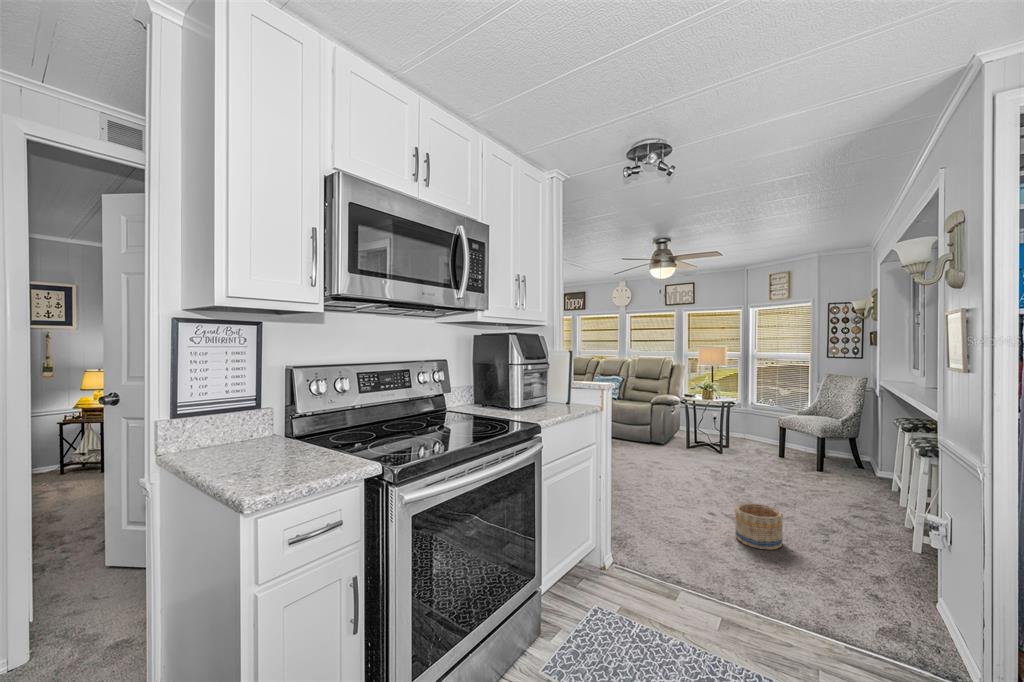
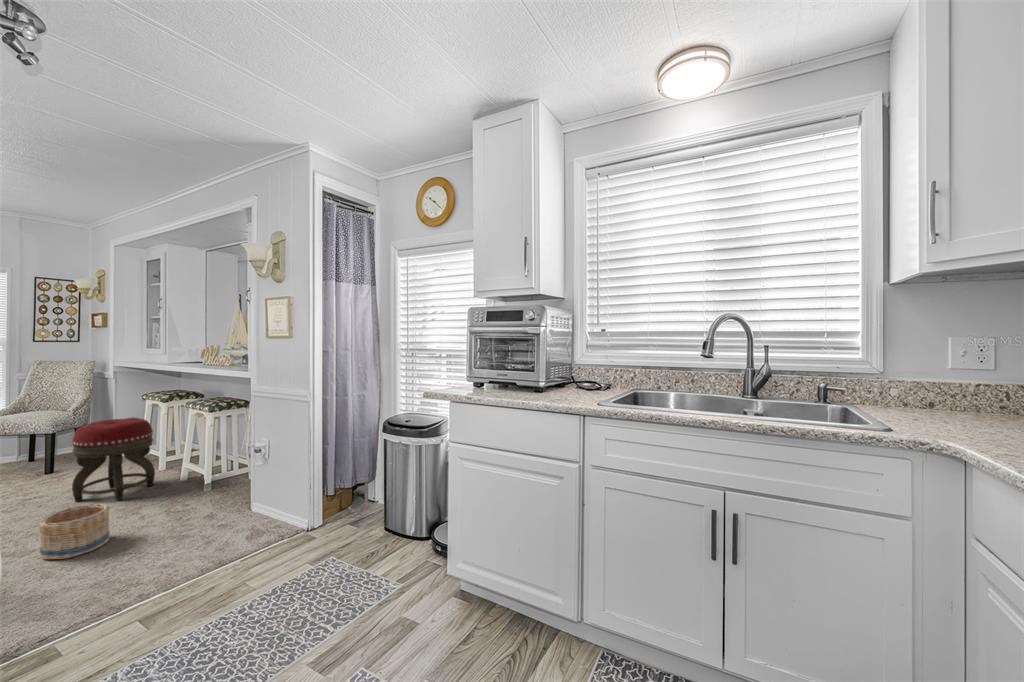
footstool: none [797,438,869,521] -> present [72,417,155,502]

